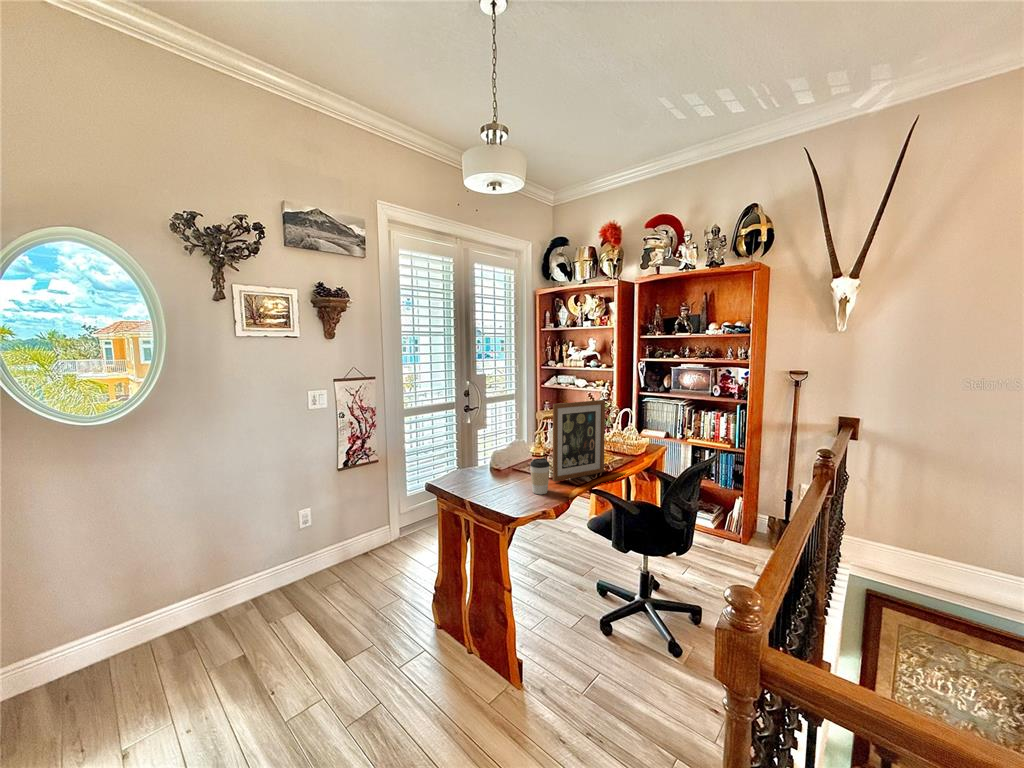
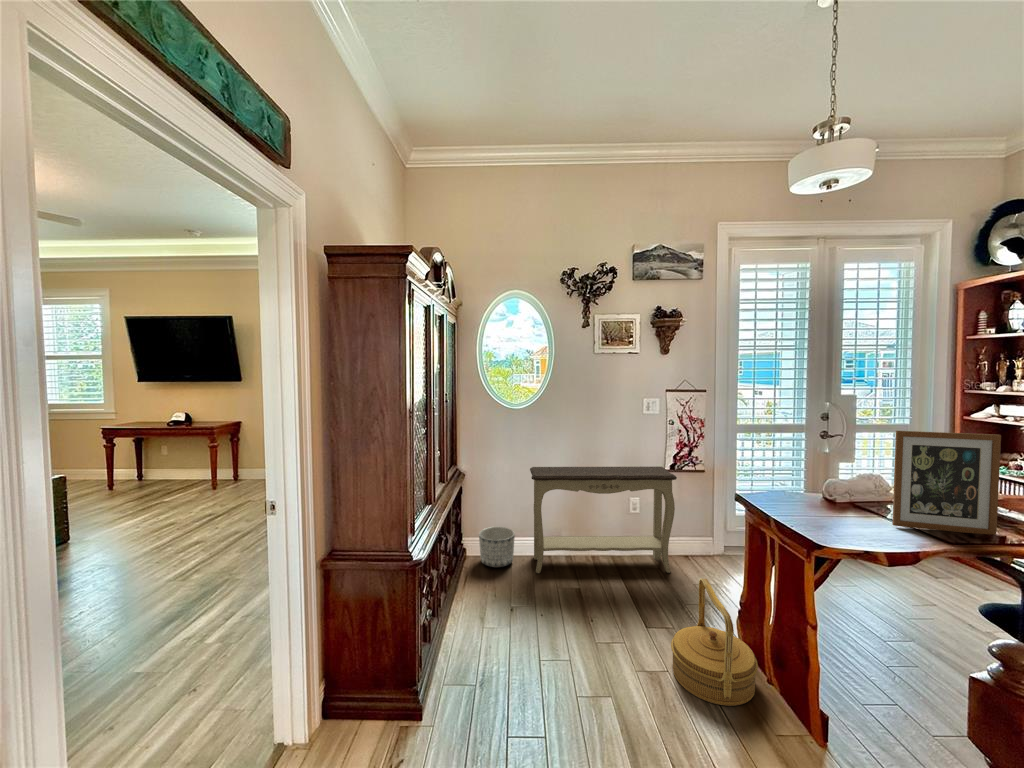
coffee cup: present [530,458,550,494] -> none [851,491,881,533]
console table: none [133,464,355,662] -> present [530,466,677,573]
woven basket: none [381,580,467,718] -> present [671,578,758,706]
planter: none [21,614,110,698] -> present [479,527,515,567]

